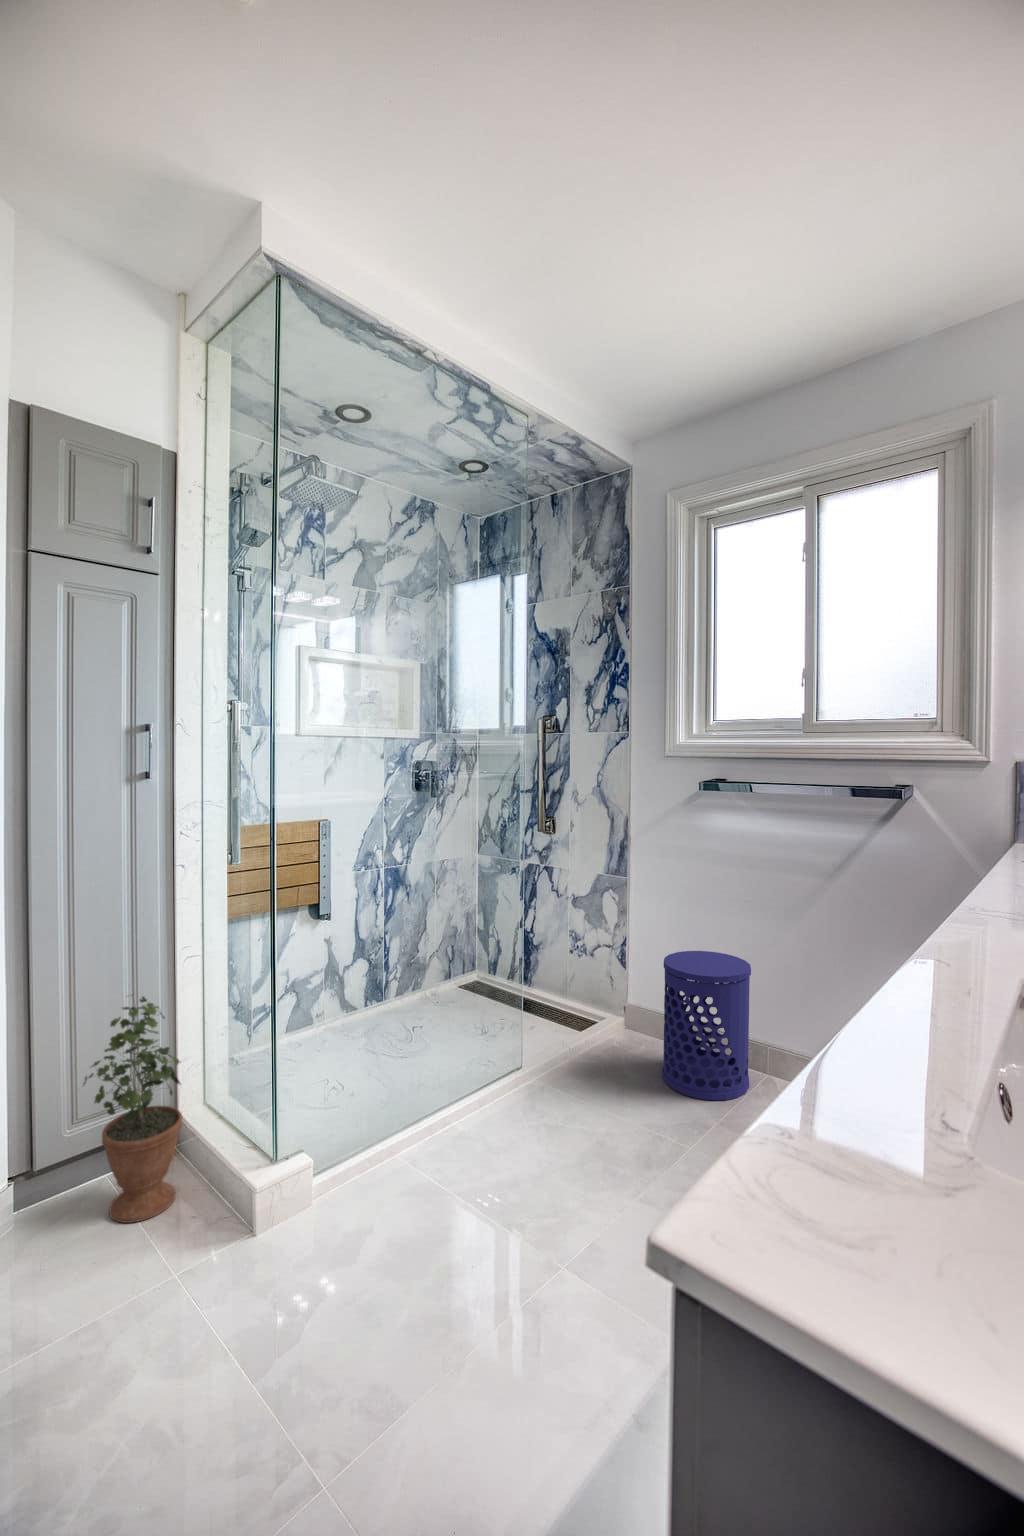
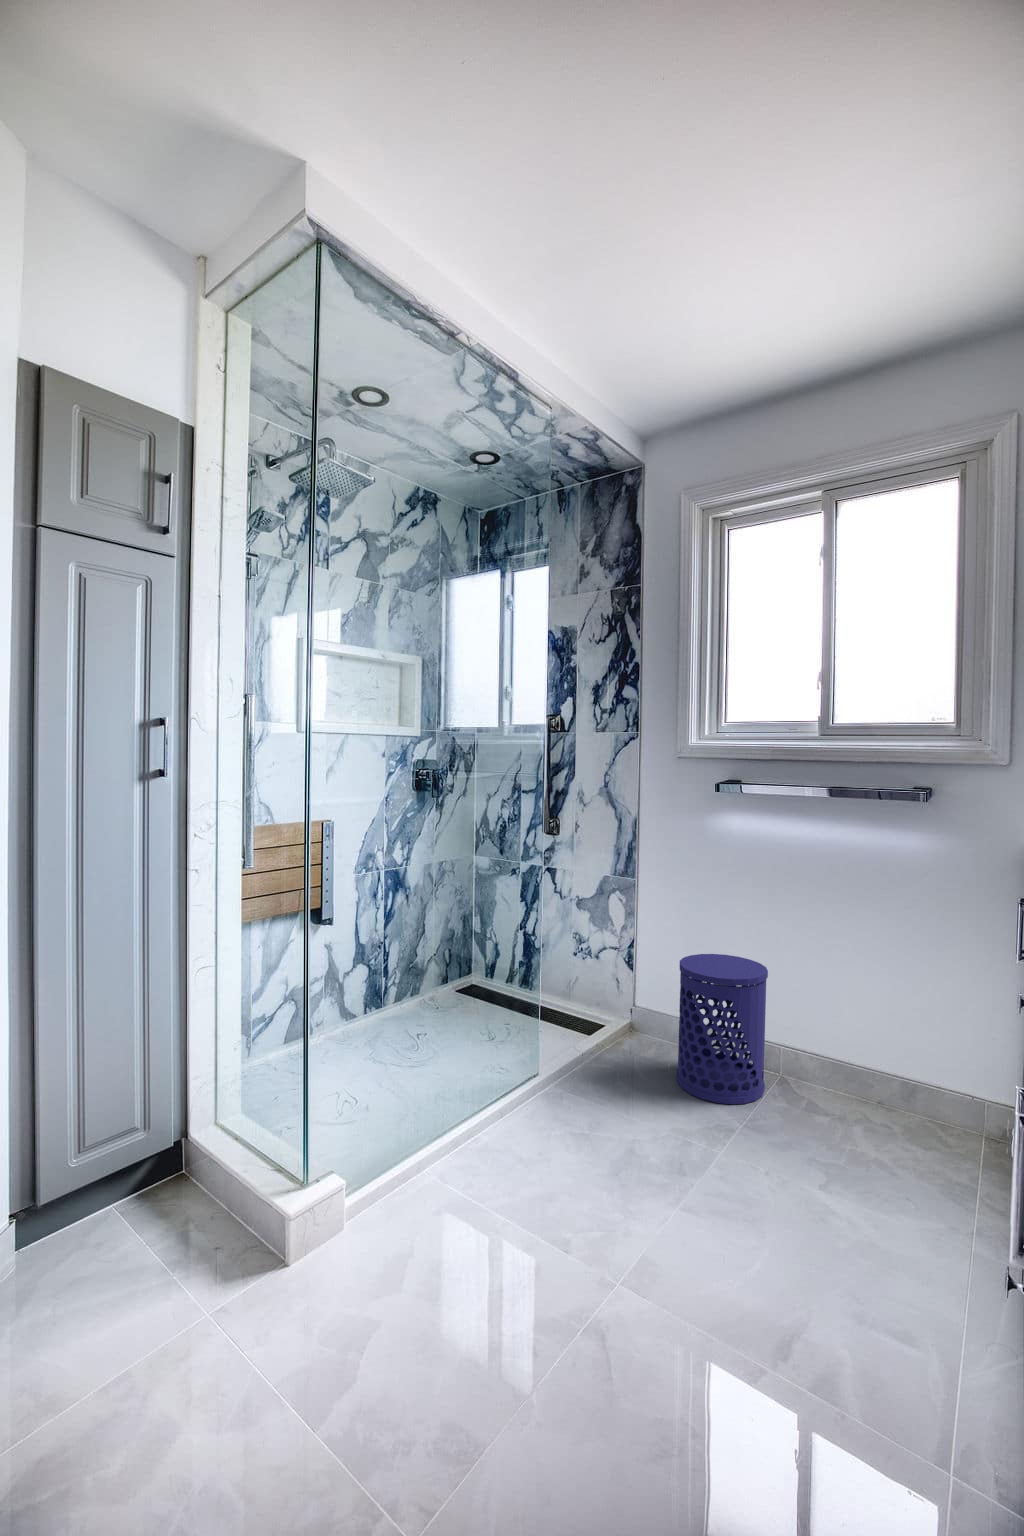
potted plant: present [84,995,182,1223] -> none [97,1002,200,1248]

